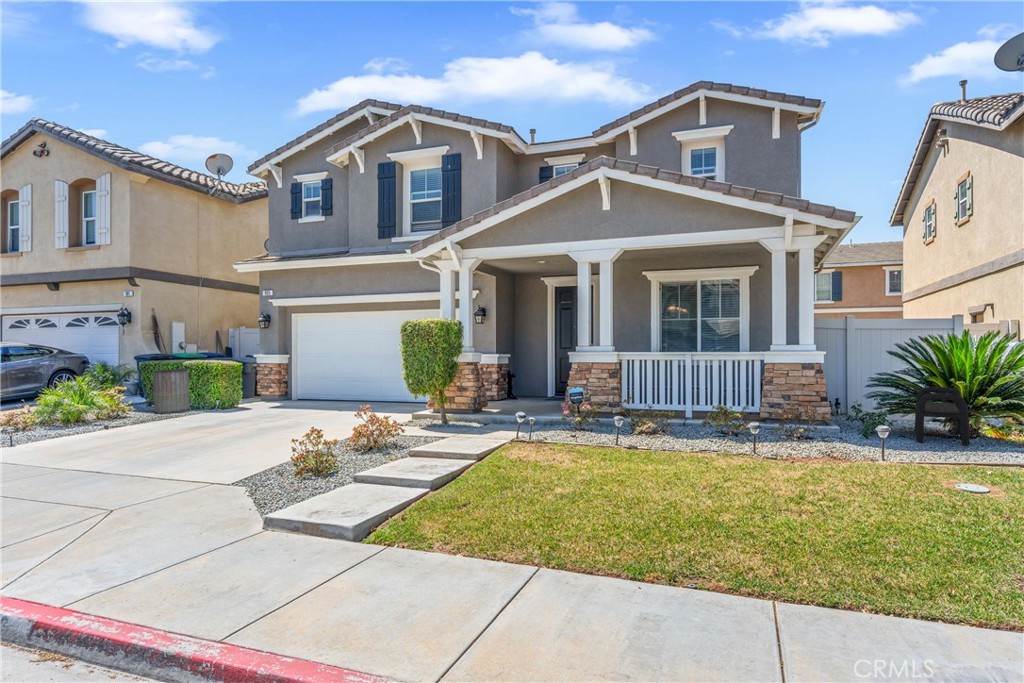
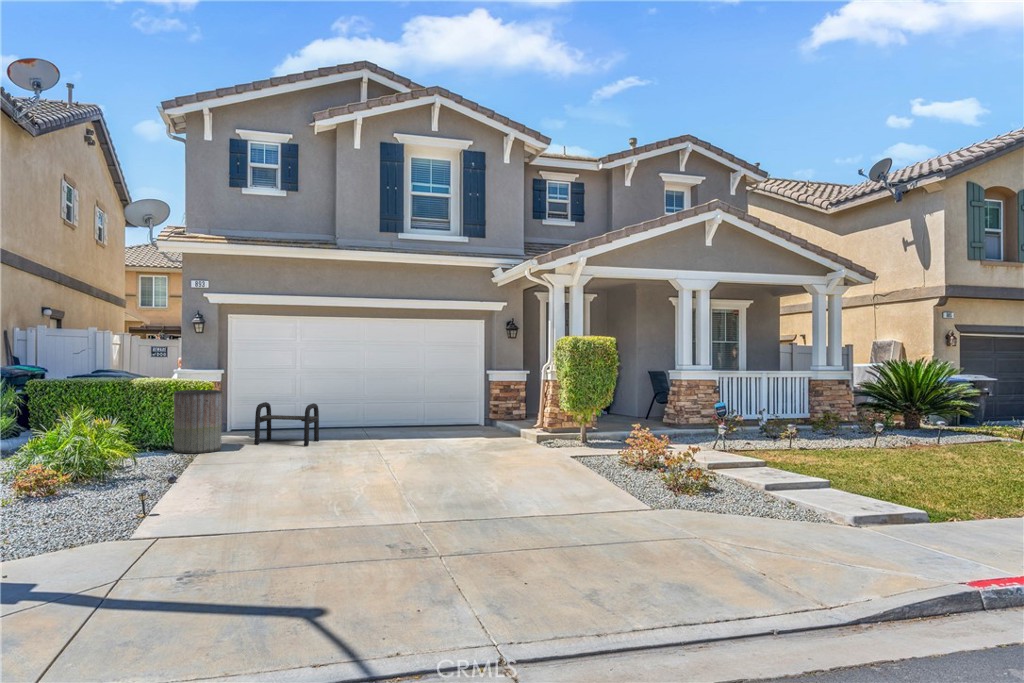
bench: present [915,387,970,445] -> present [255,402,319,446]

